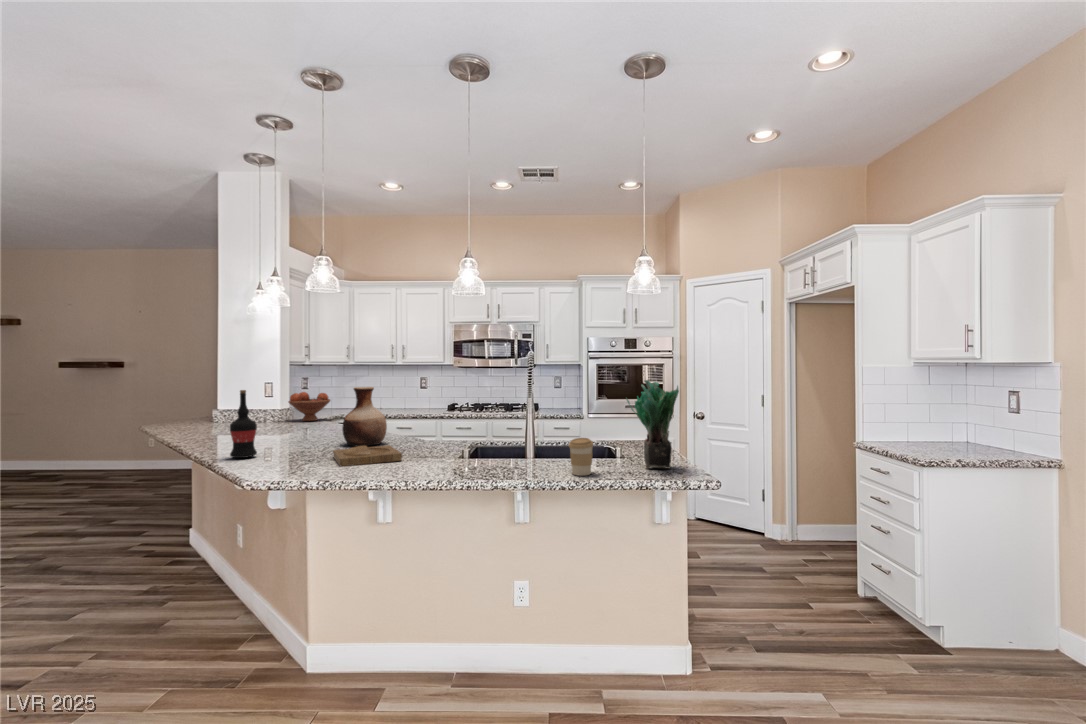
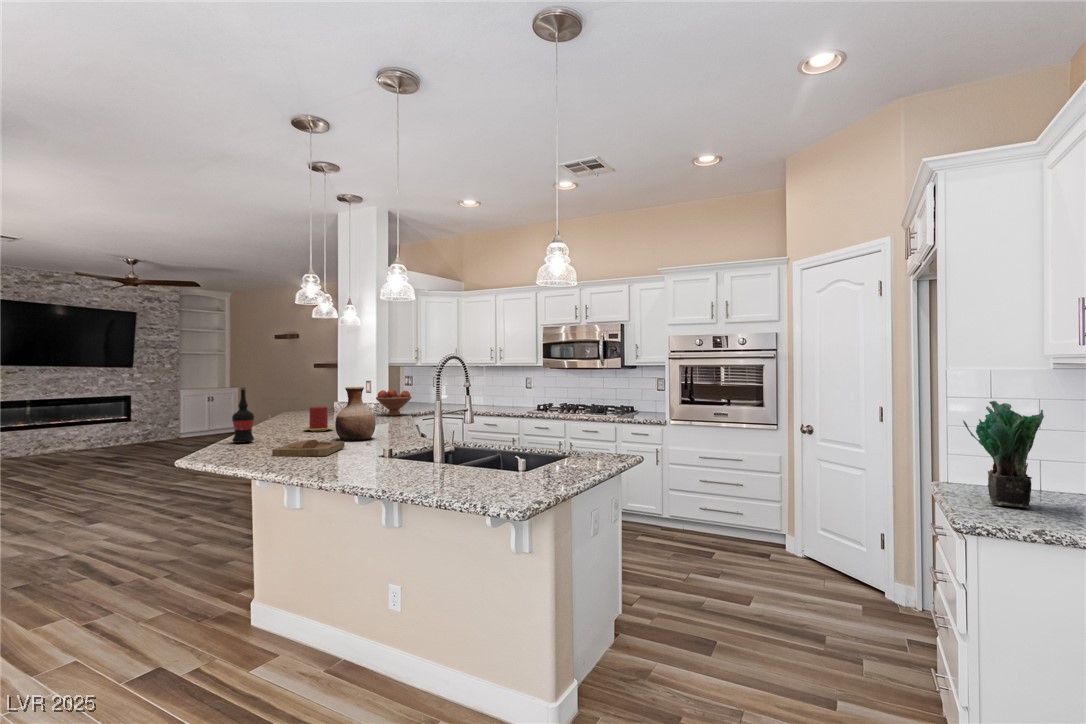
potted plant: present [627,380,679,468] -> present [963,401,1044,508]
candle: none [267,412,303,441] -> present [304,407,333,431]
coffee cup: present [569,438,593,476] -> none [401,447,427,487]

